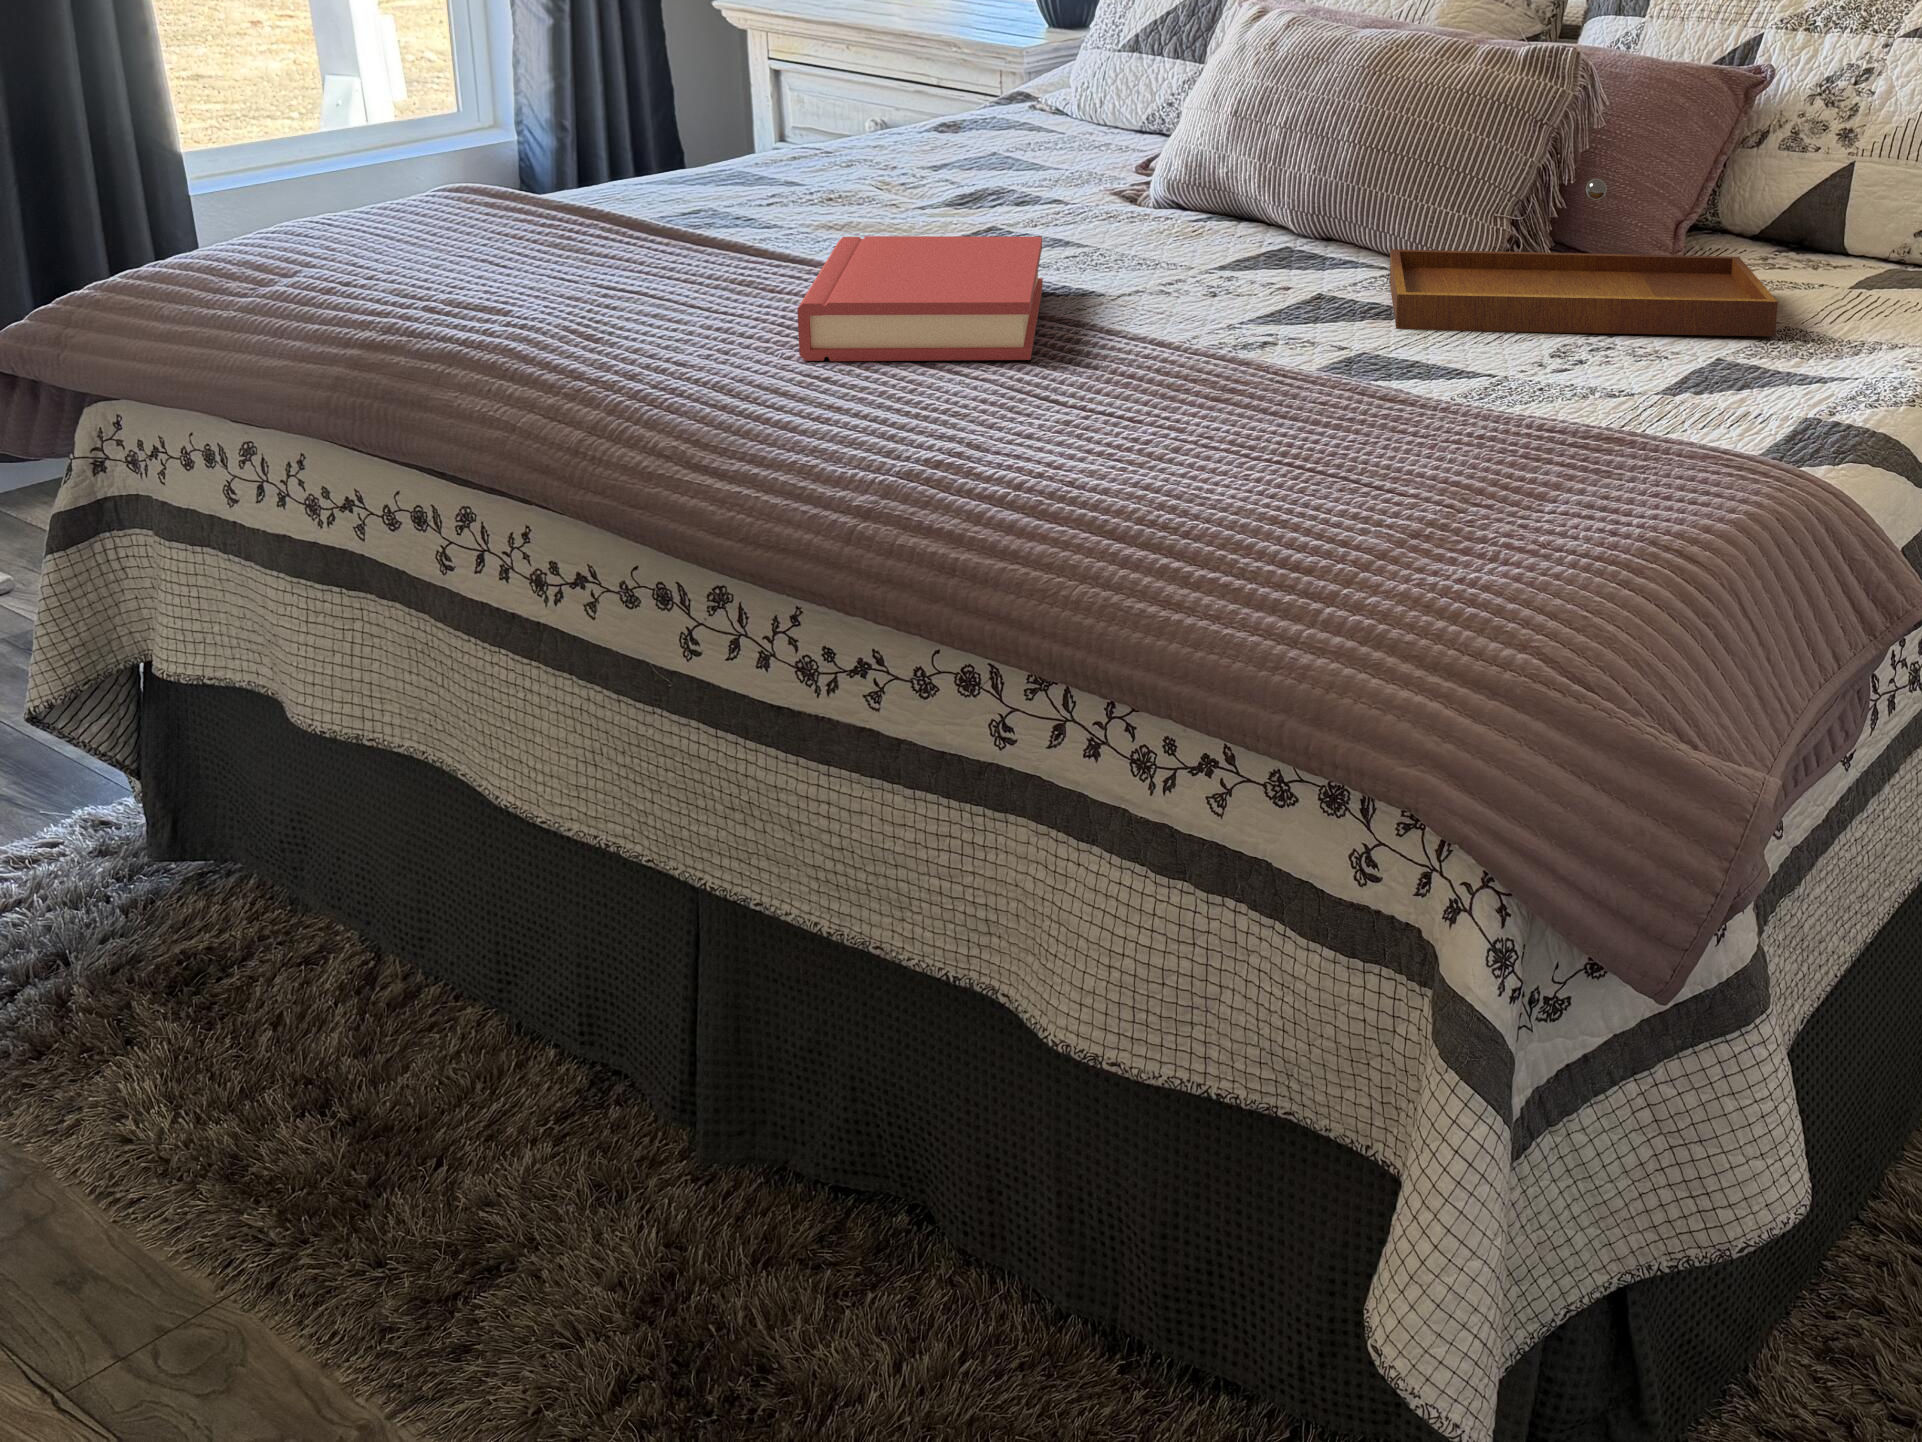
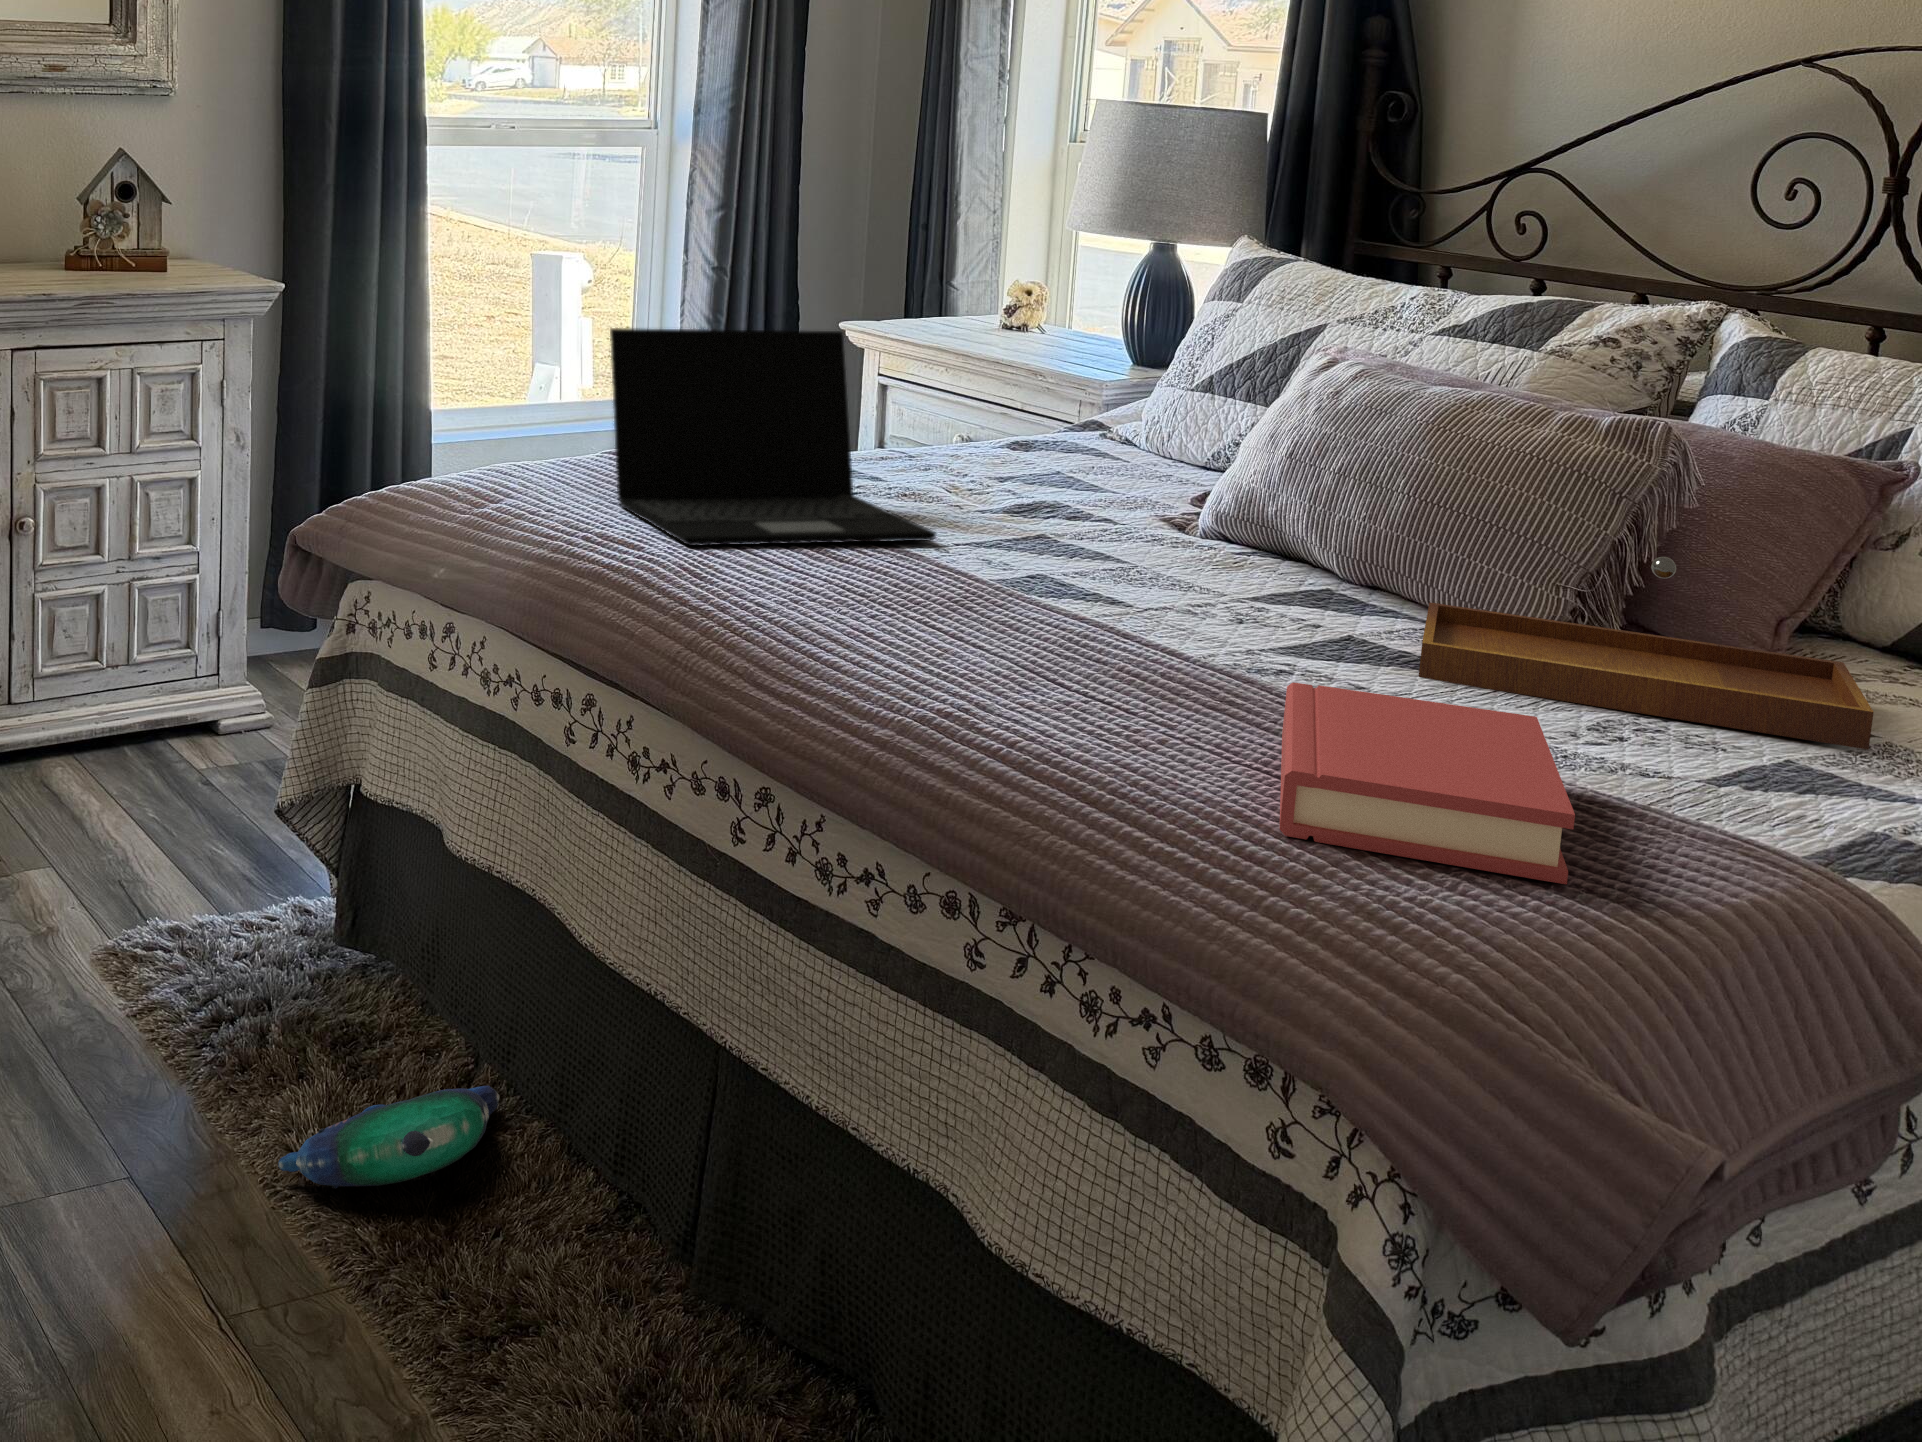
laptop: none [422,15,875,297] -> present [610,328,936,546]
hardback book: present [797,236,1043,361] -> present [1280,682,1575,884]
plush toy: none [109,988,420,1186] -> present [278,1086,499,1189]

